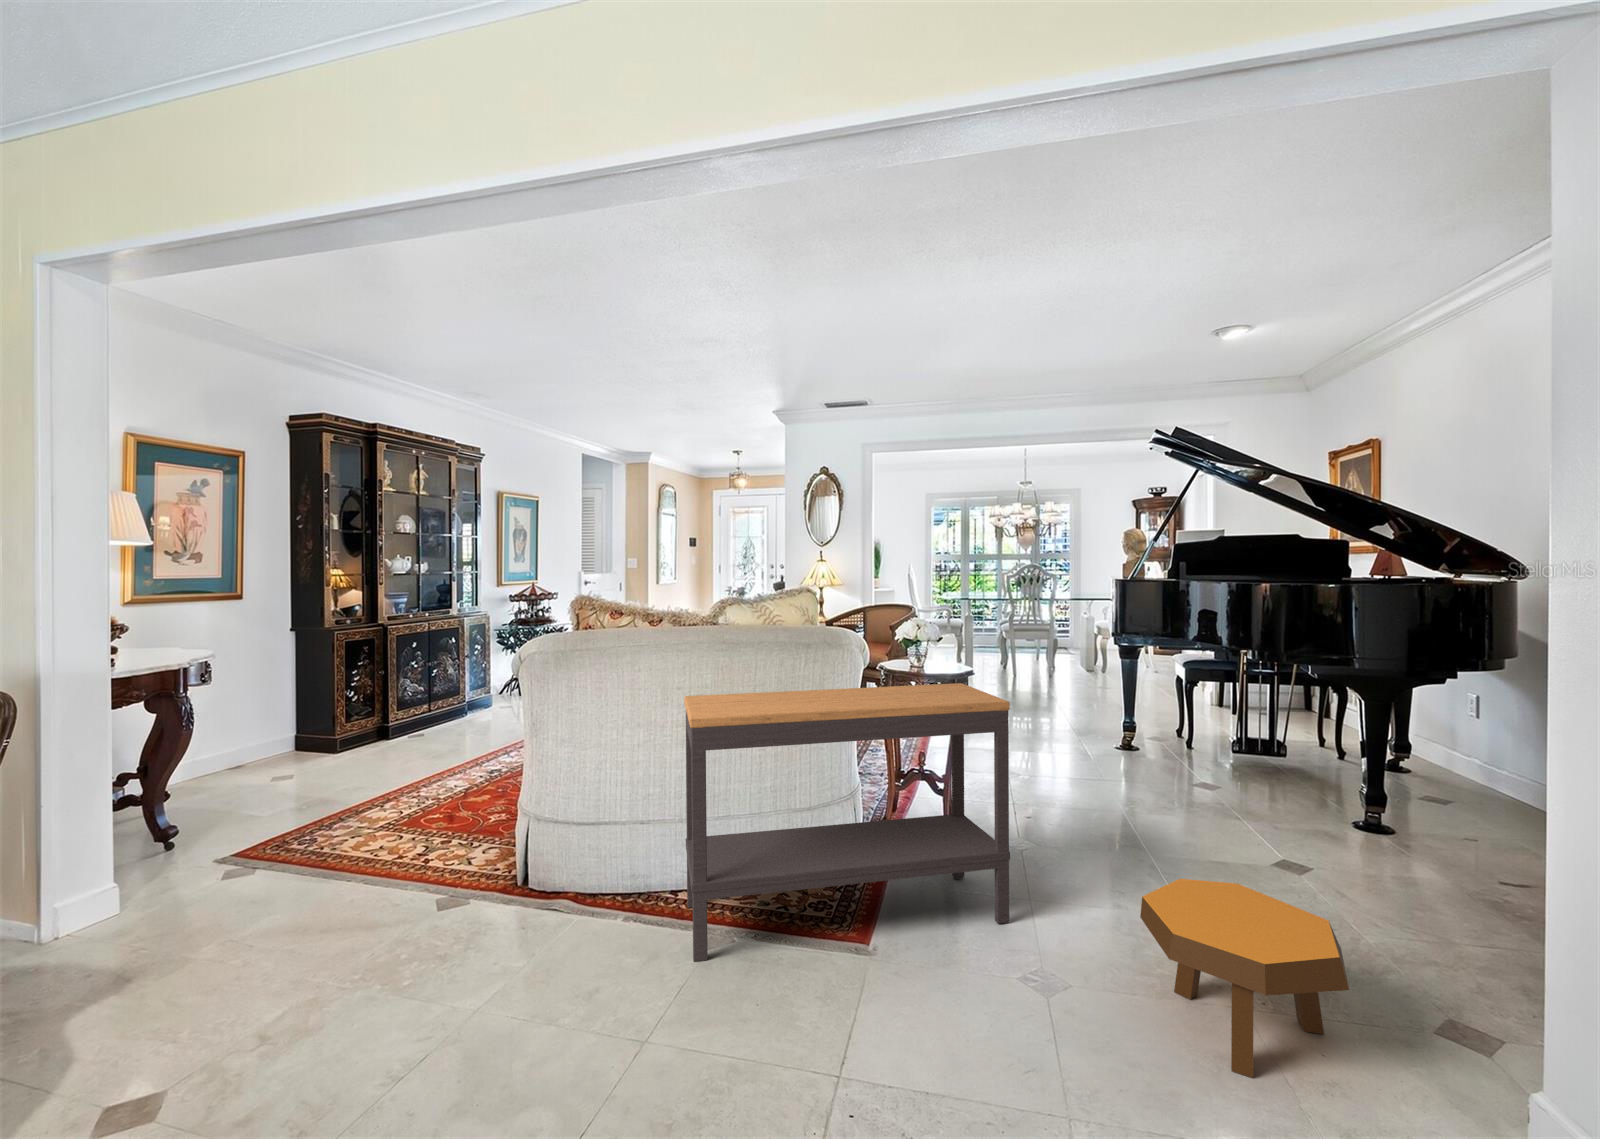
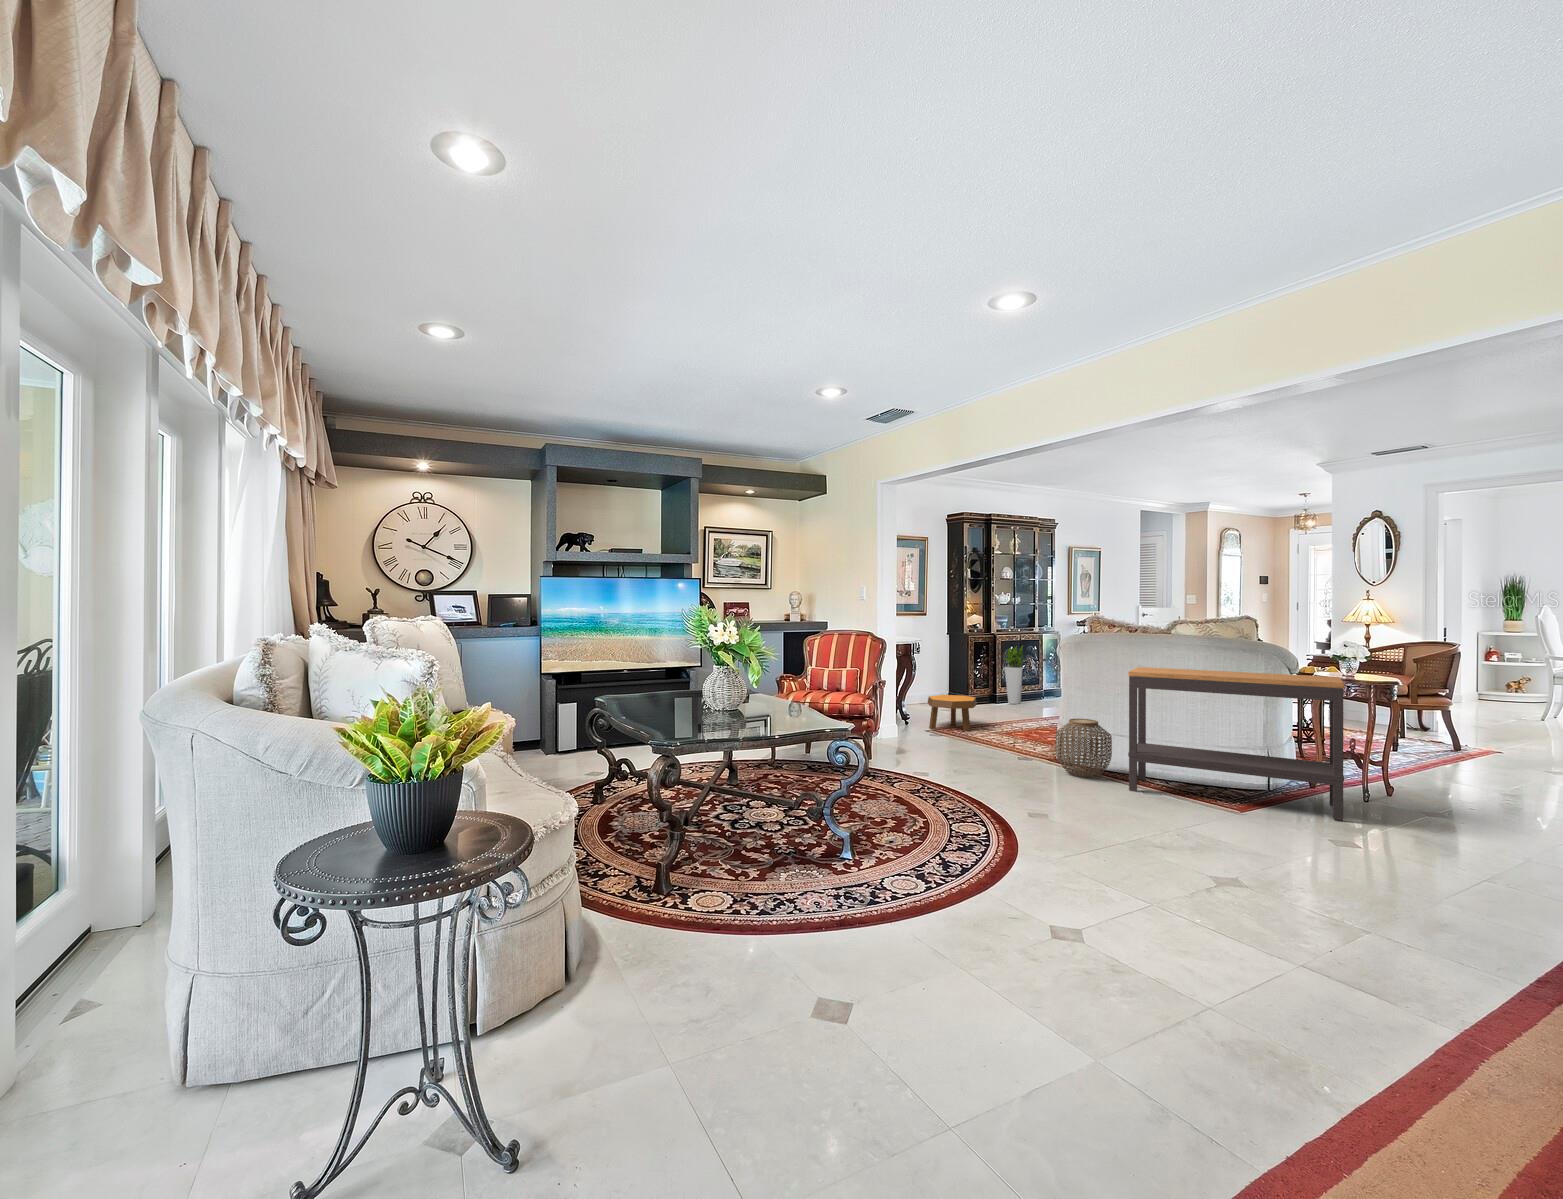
planter: none [398,639,442,735] -> present [1004,646,1026,704]
woven basket: none [532,811,643,944] -> present [1056,718,1112,778]
footstool: present [1140,879,1349,1078] -> present [927,695,977,731]

